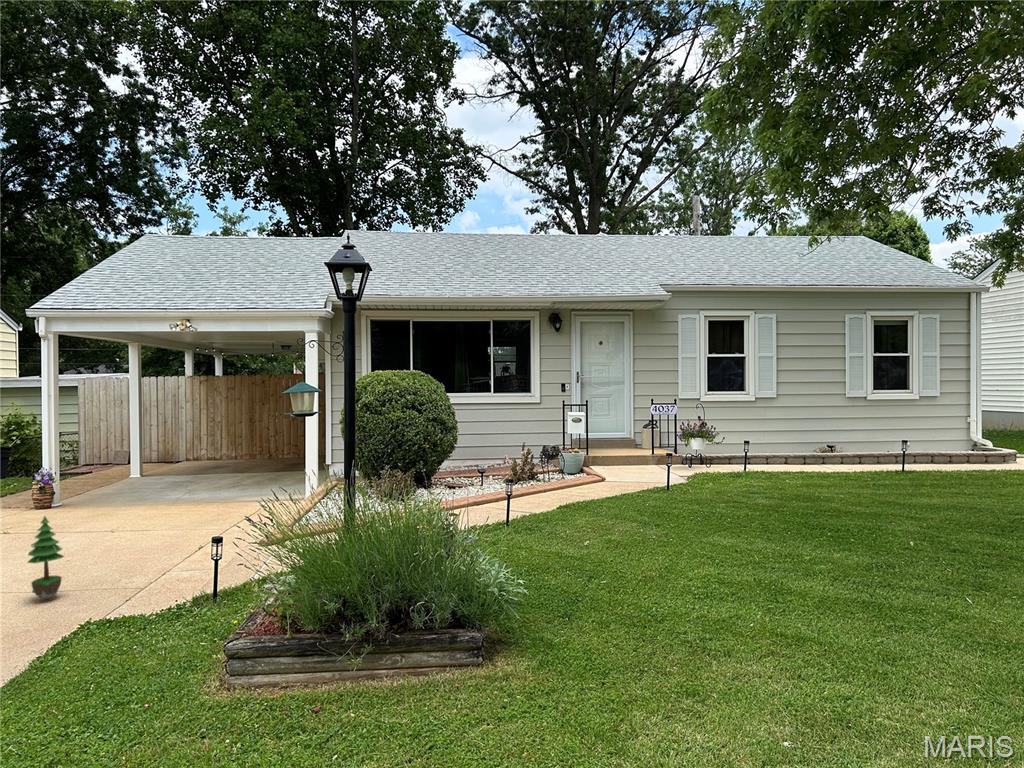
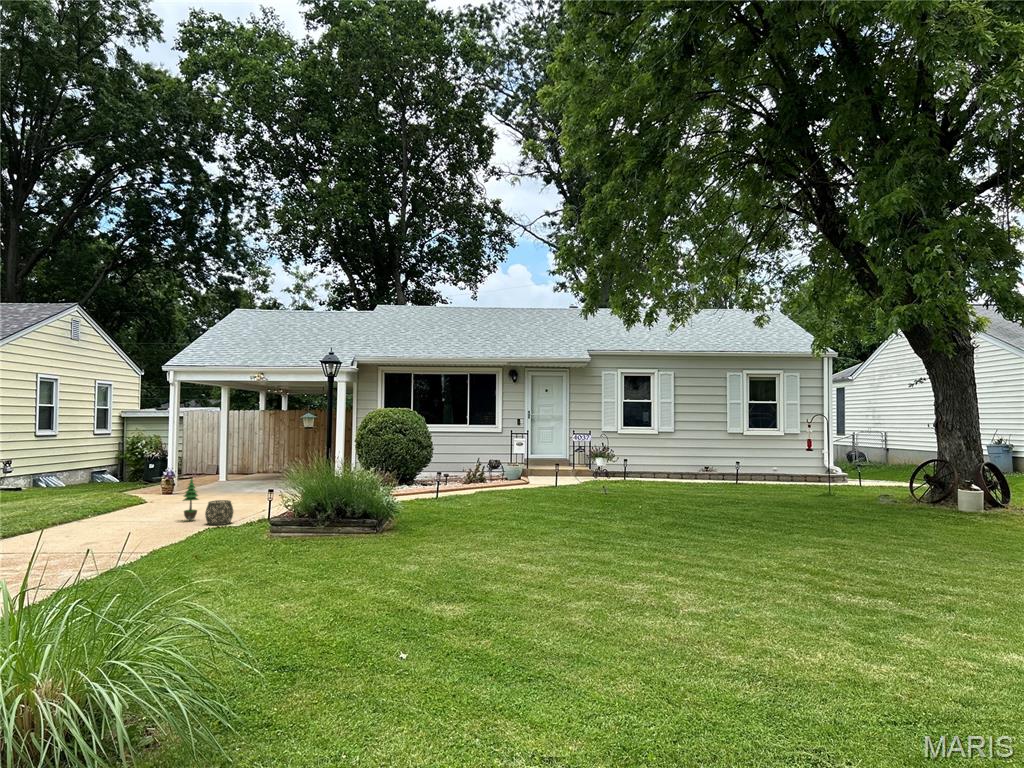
woven basket: none [74,556,137,614] -> present [205,500,233,525]

